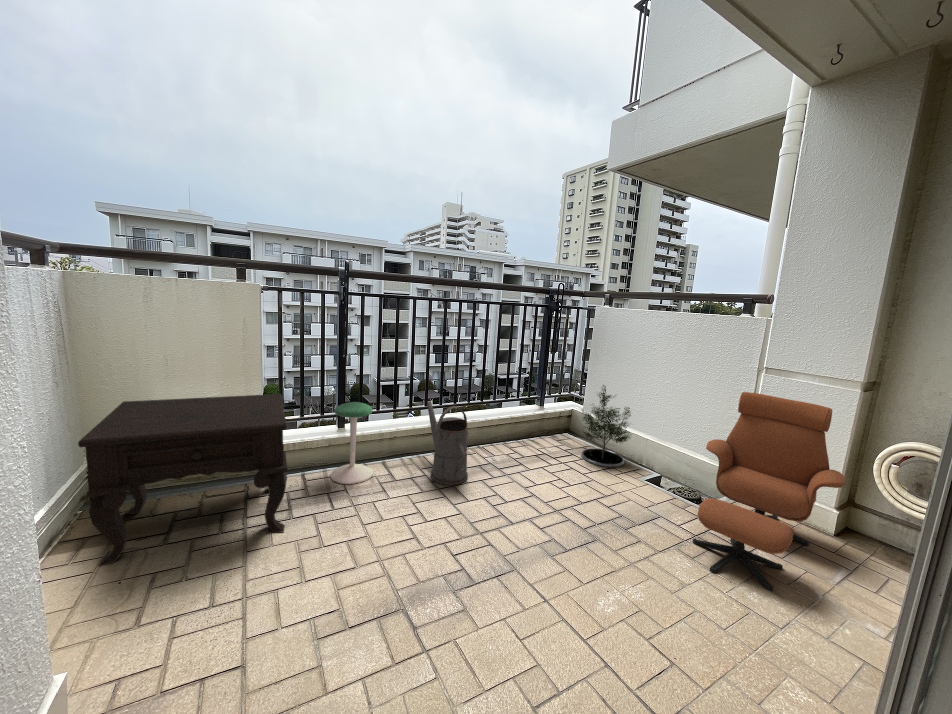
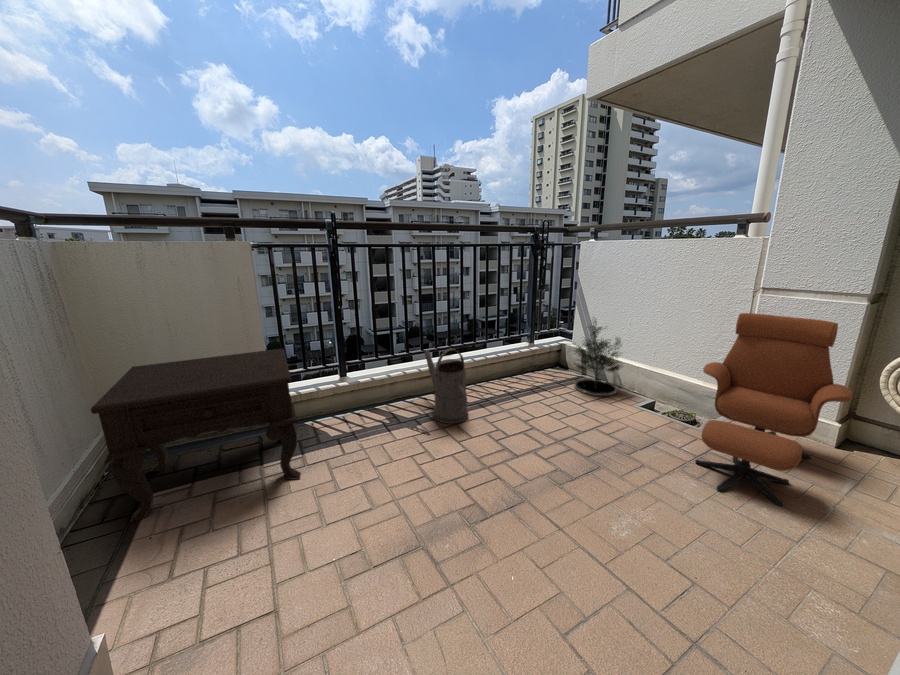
stool: present [330,402,373,484] -> none [336,351,378,429]

